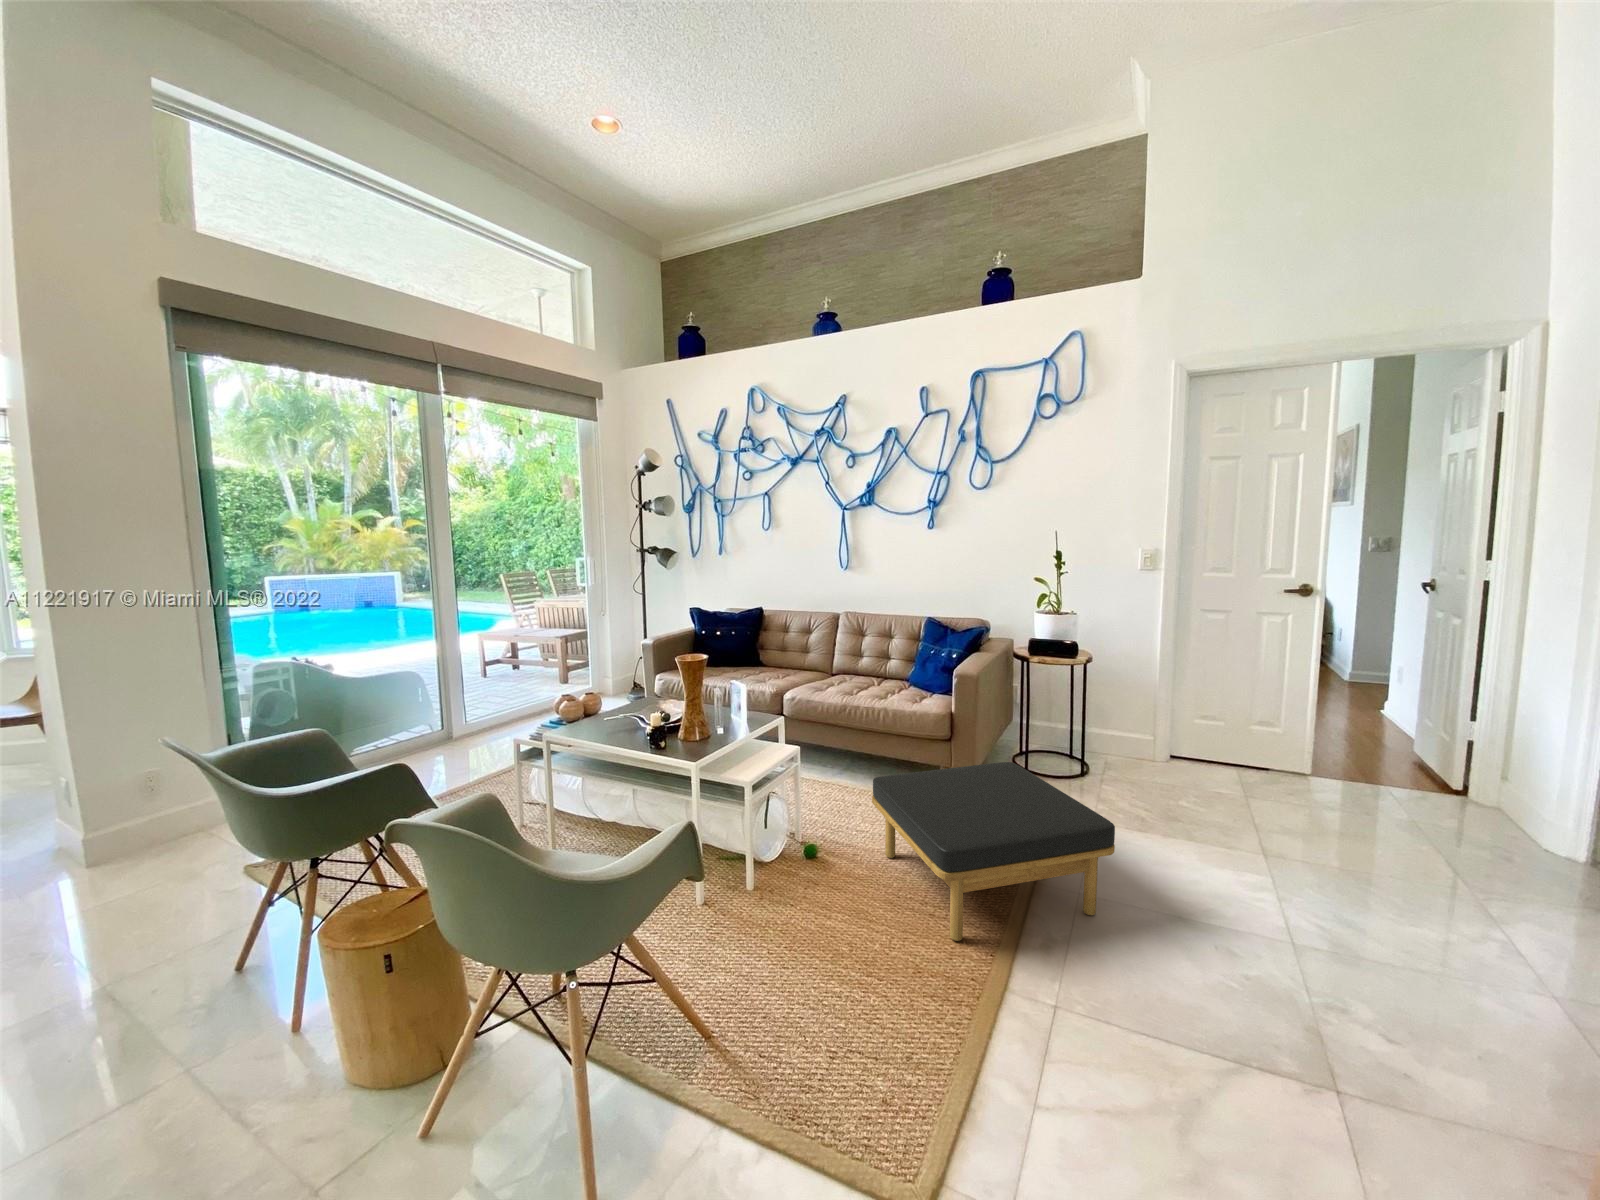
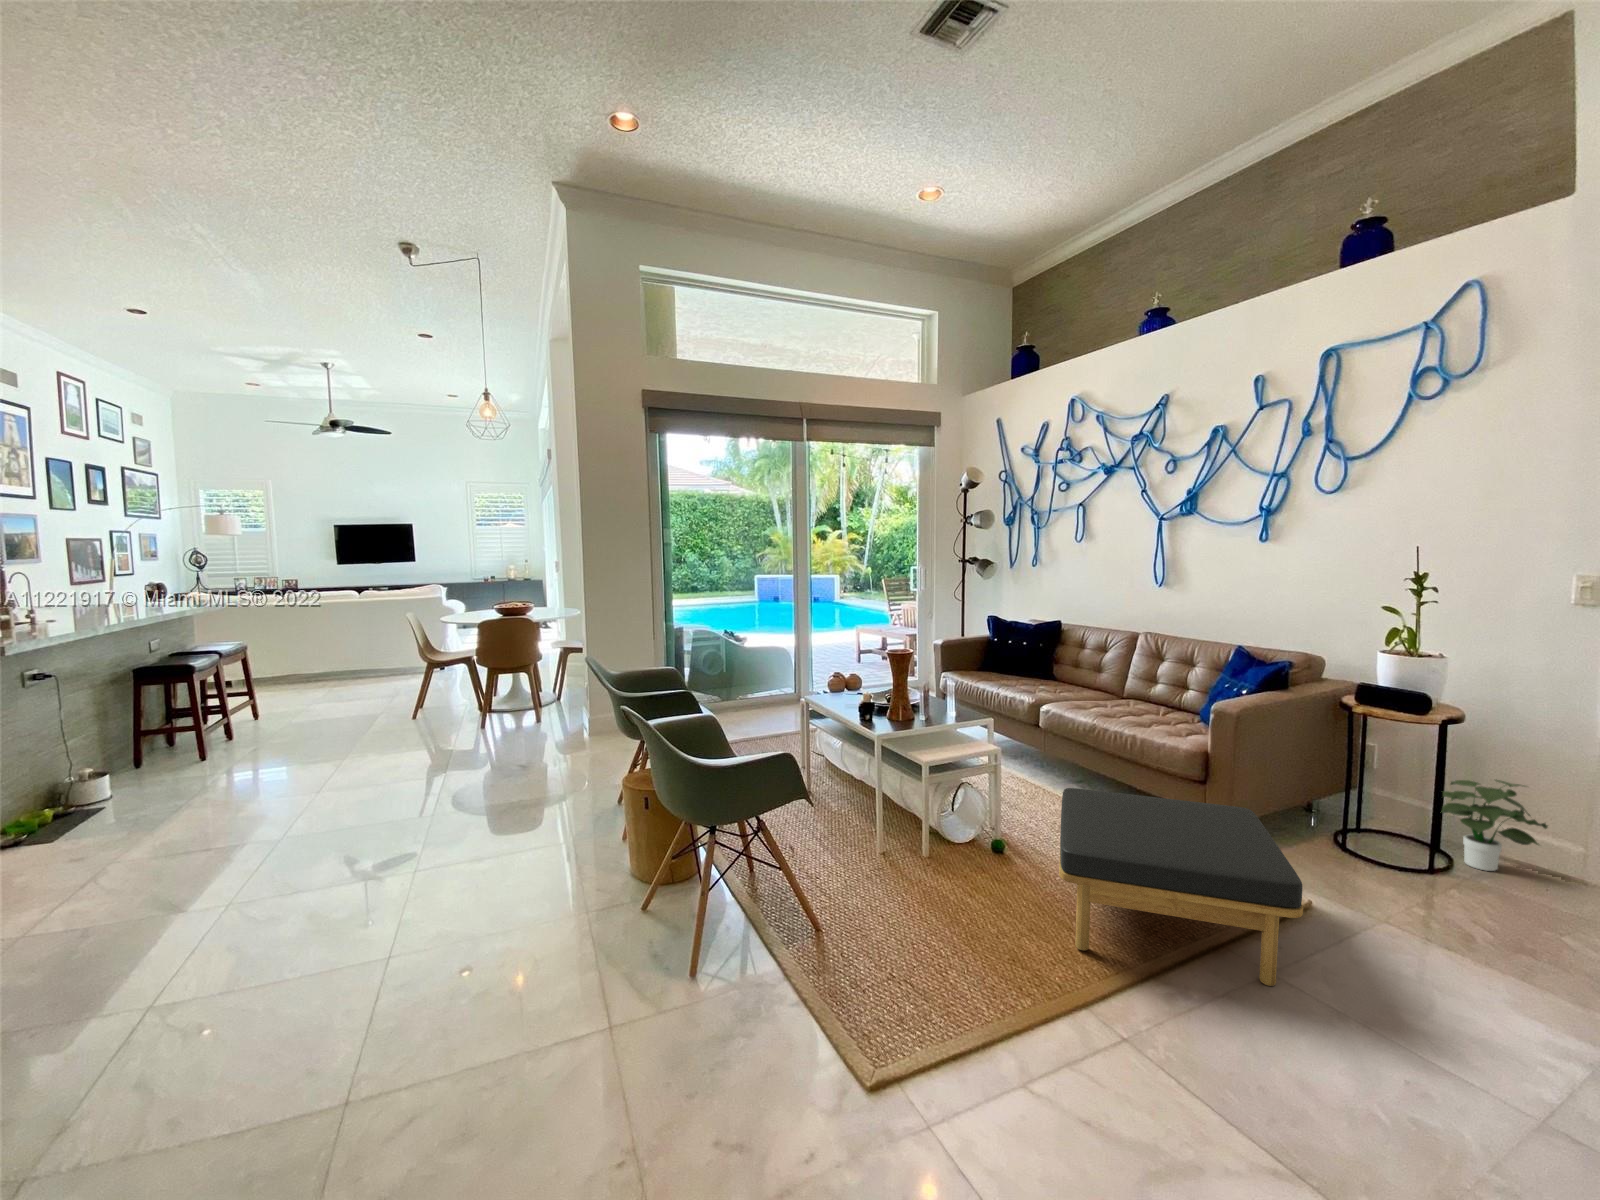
potted plant: none [1067,700,1135,766] -> present [1441,780,1548,871]

